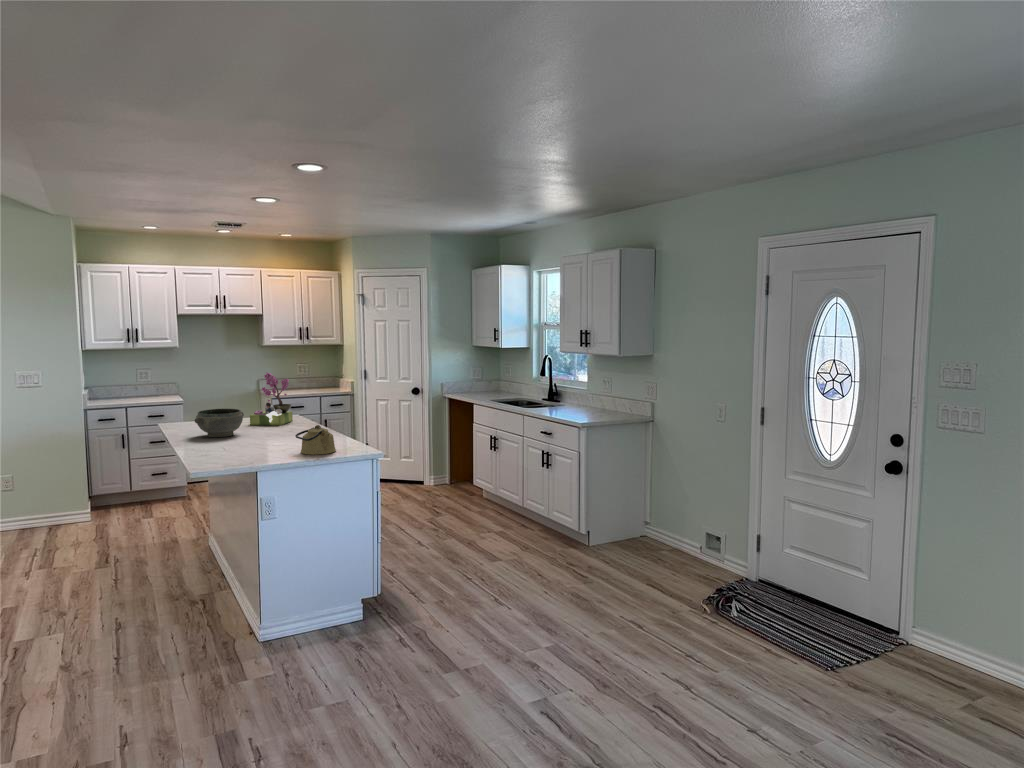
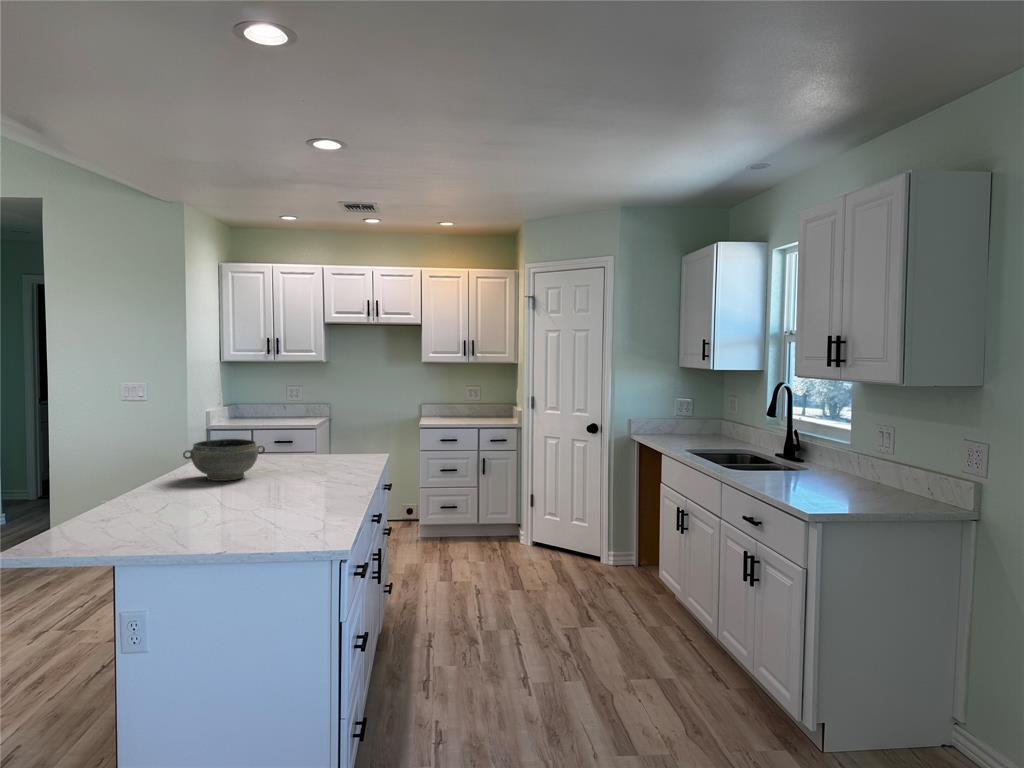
flower arrangement: present [250,372,293,425] -> none [303,390,365,468]
kettle: present [295,425,336,455] -> none [229,481,296,534]

